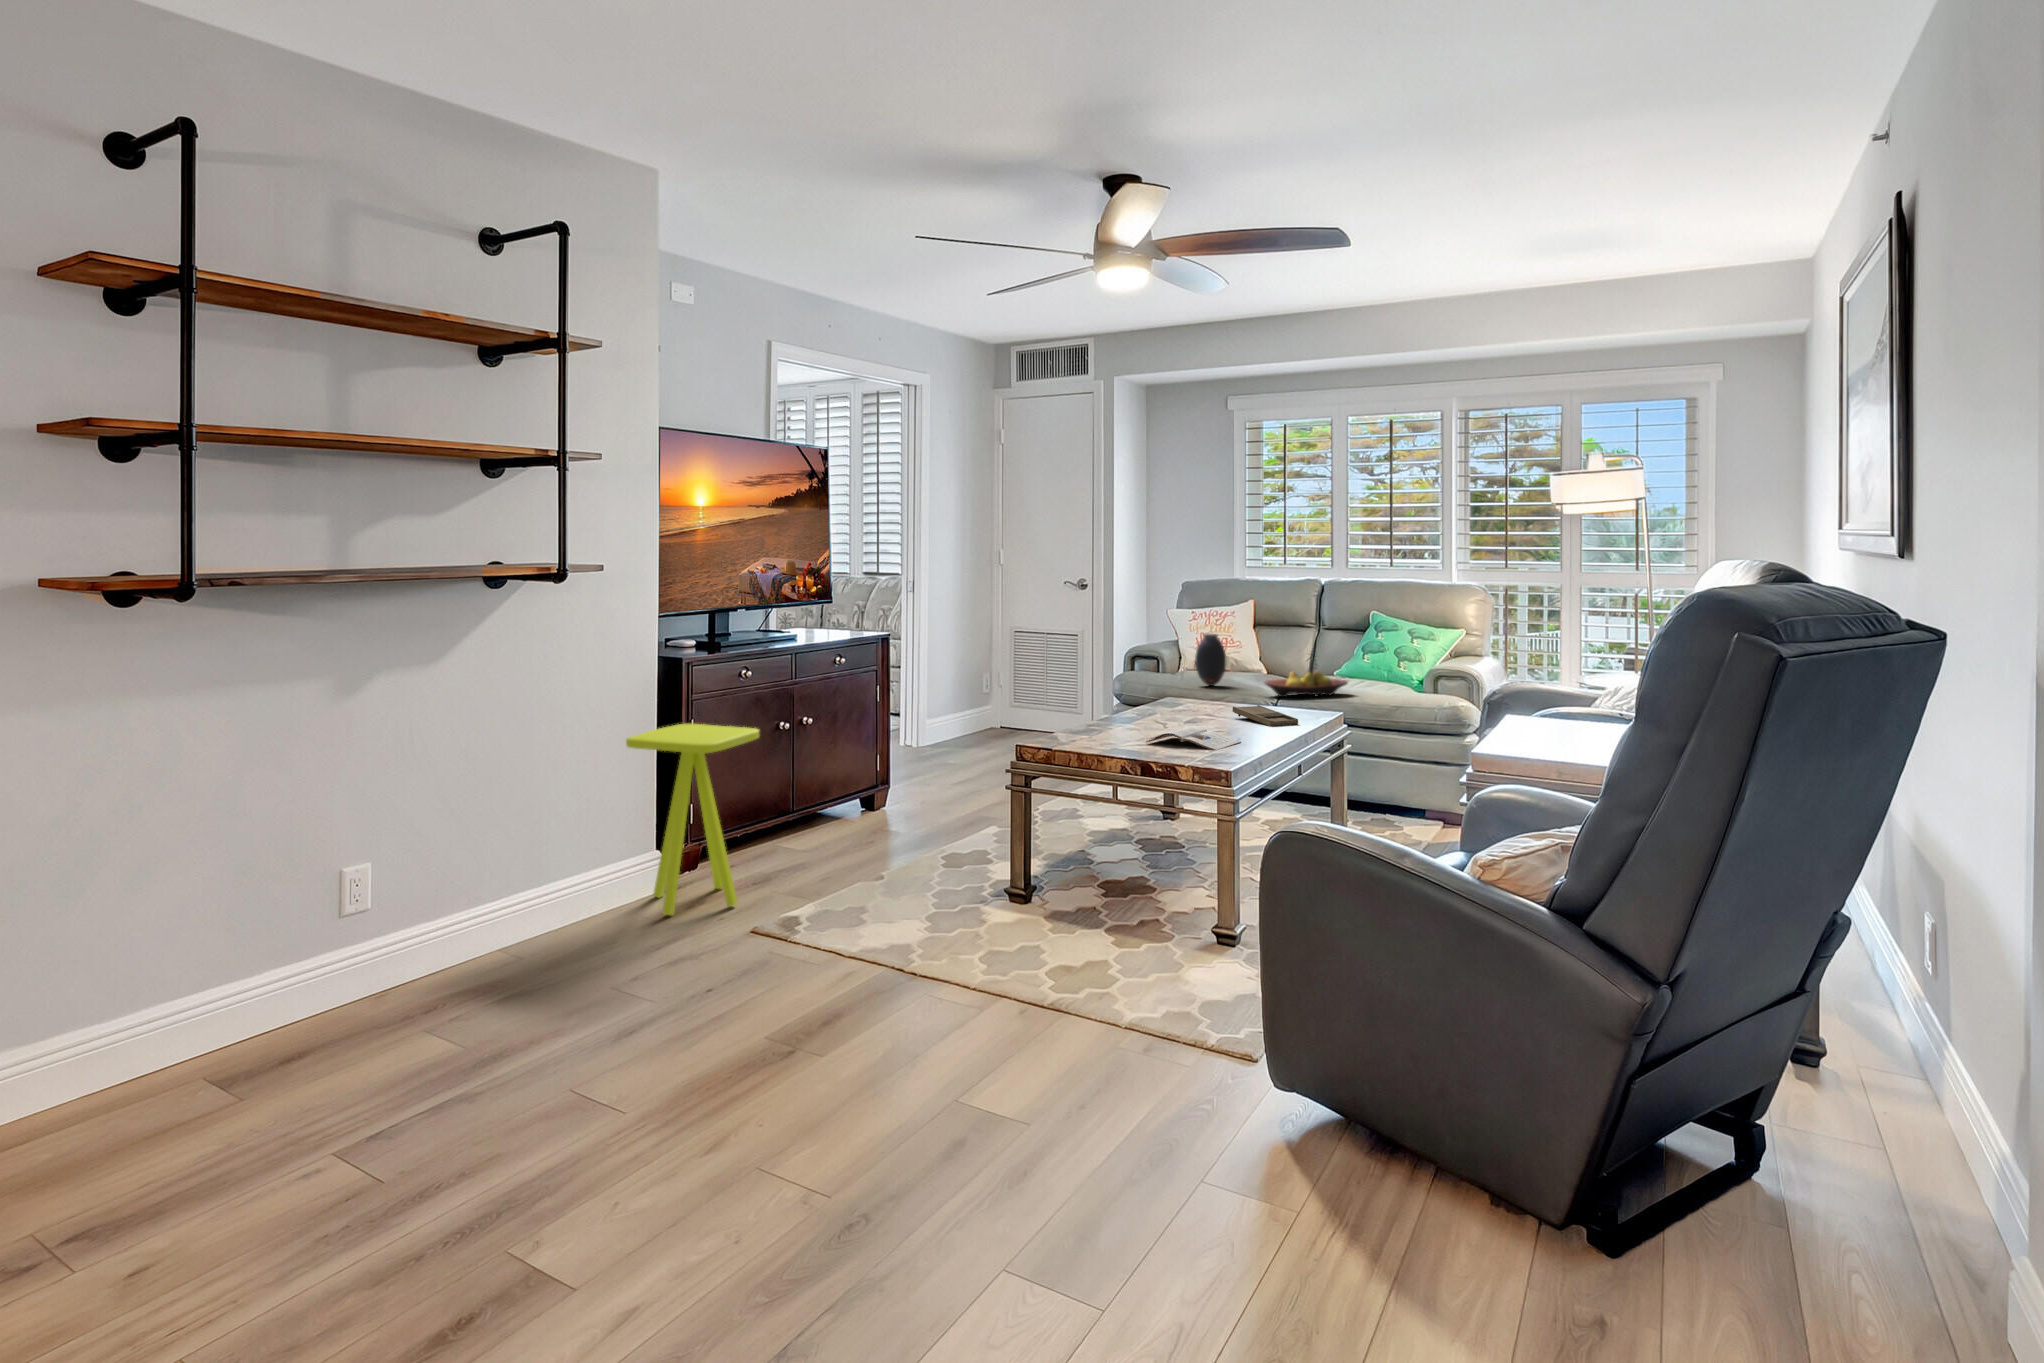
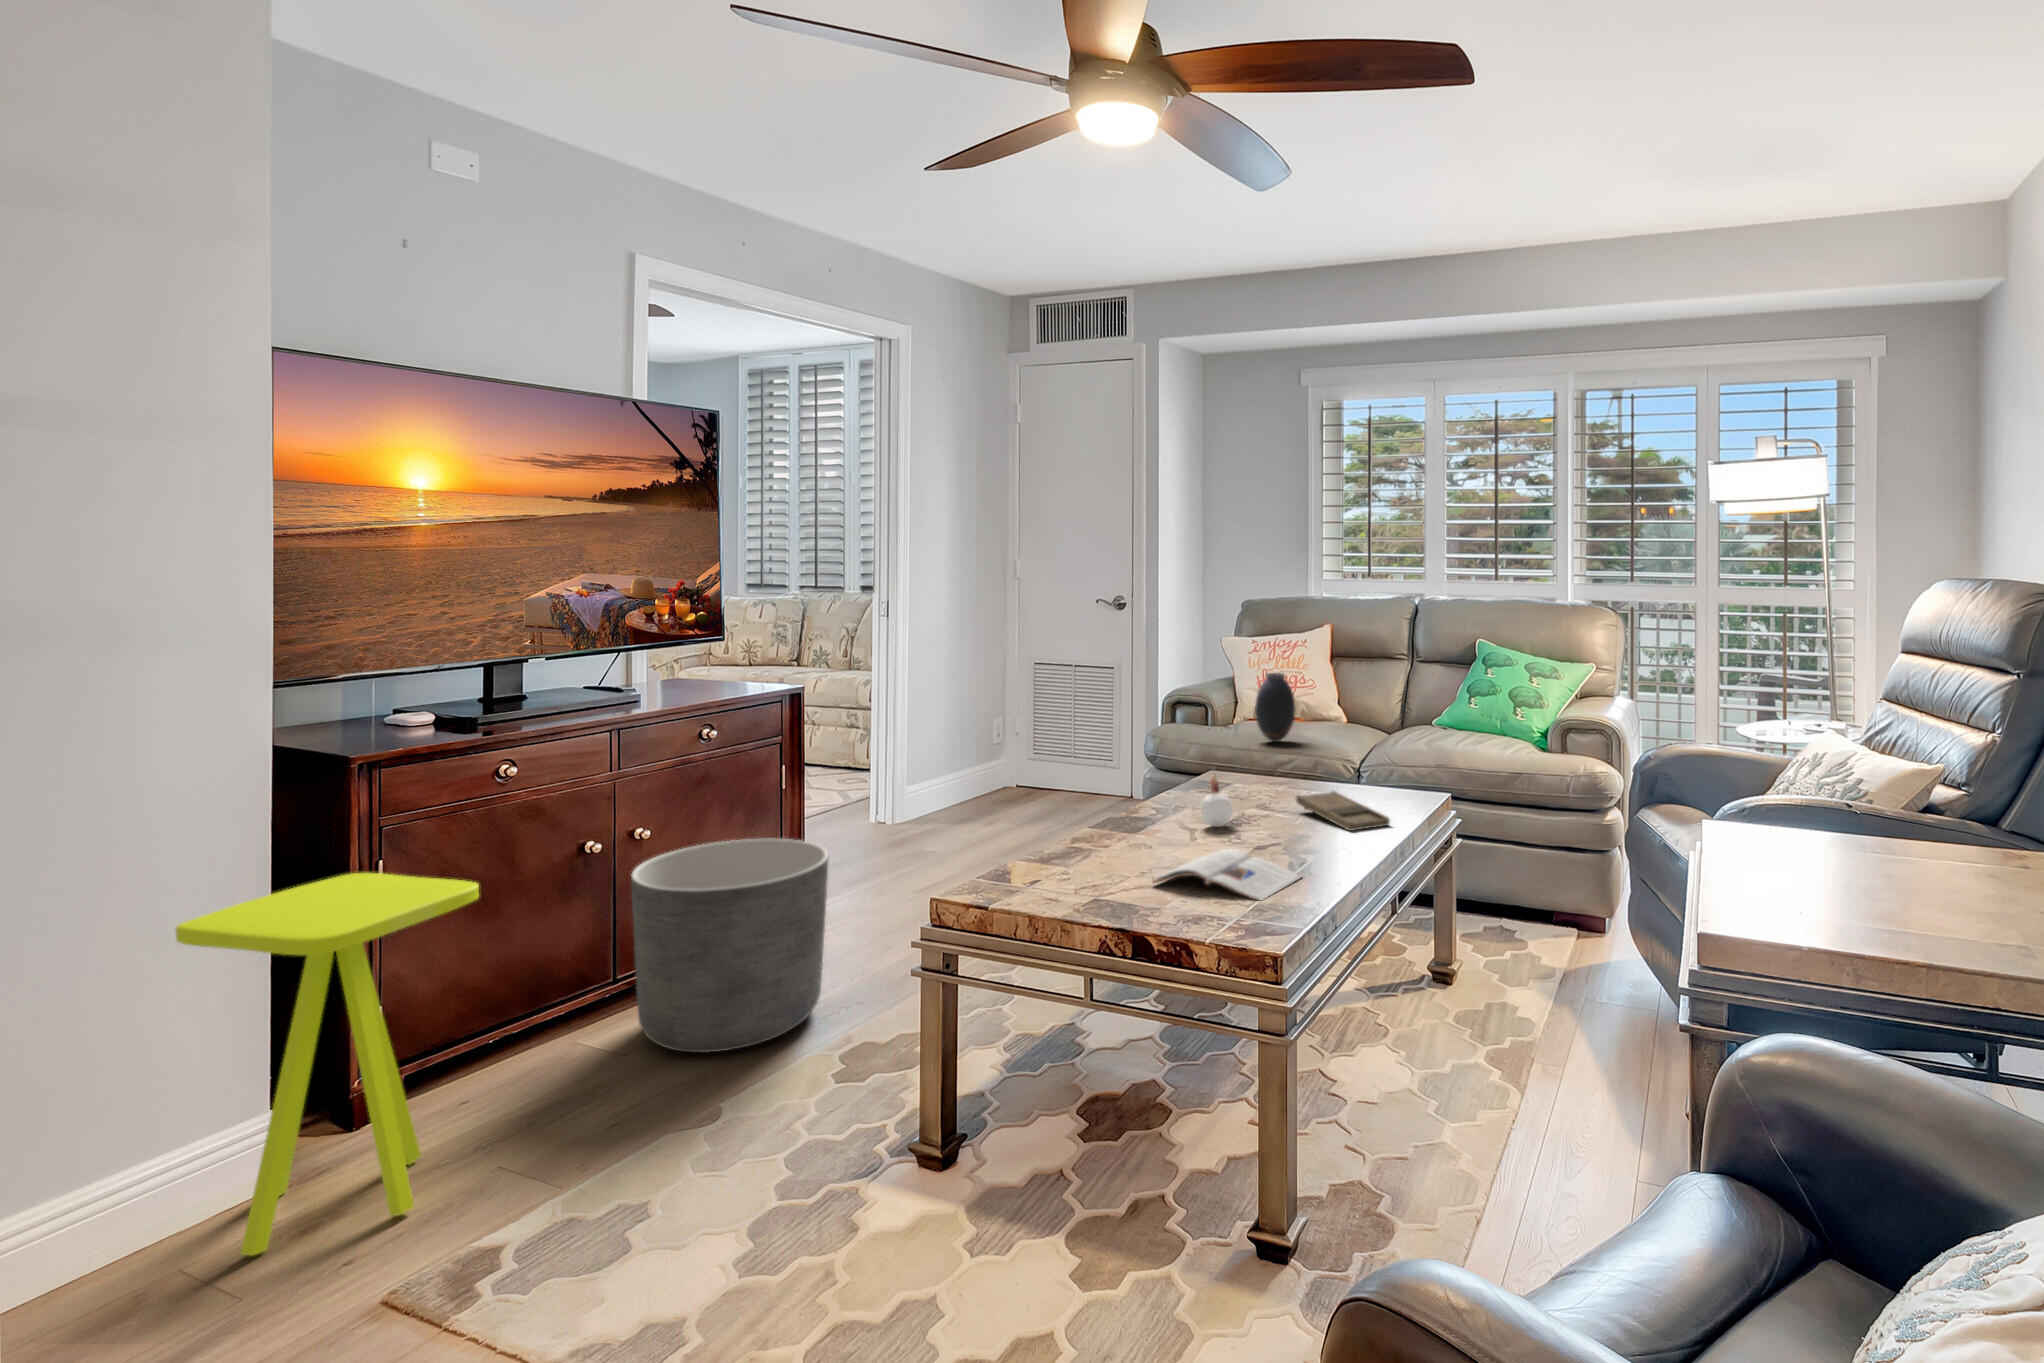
fruit bowl: present [1264,671,1348,697] -> none [1343,725,1452,764]
candle: none [1168,683,1190,723] -> present [1201,775,1233,827]
planter: none [807,729,923,853] -> present [631,839,829,1052]

